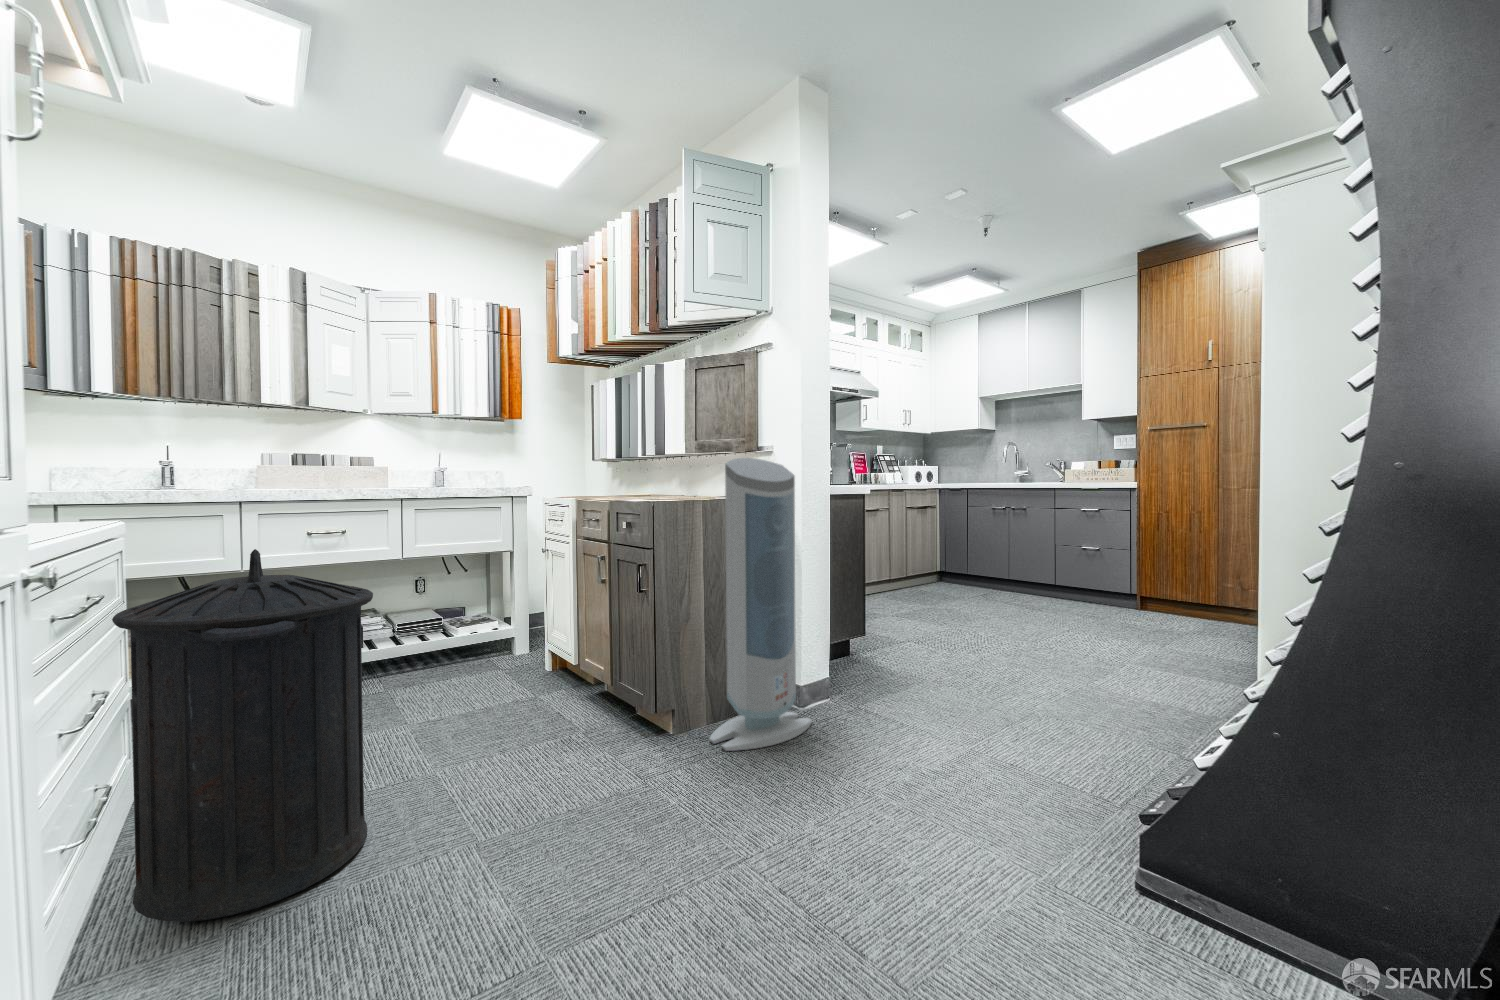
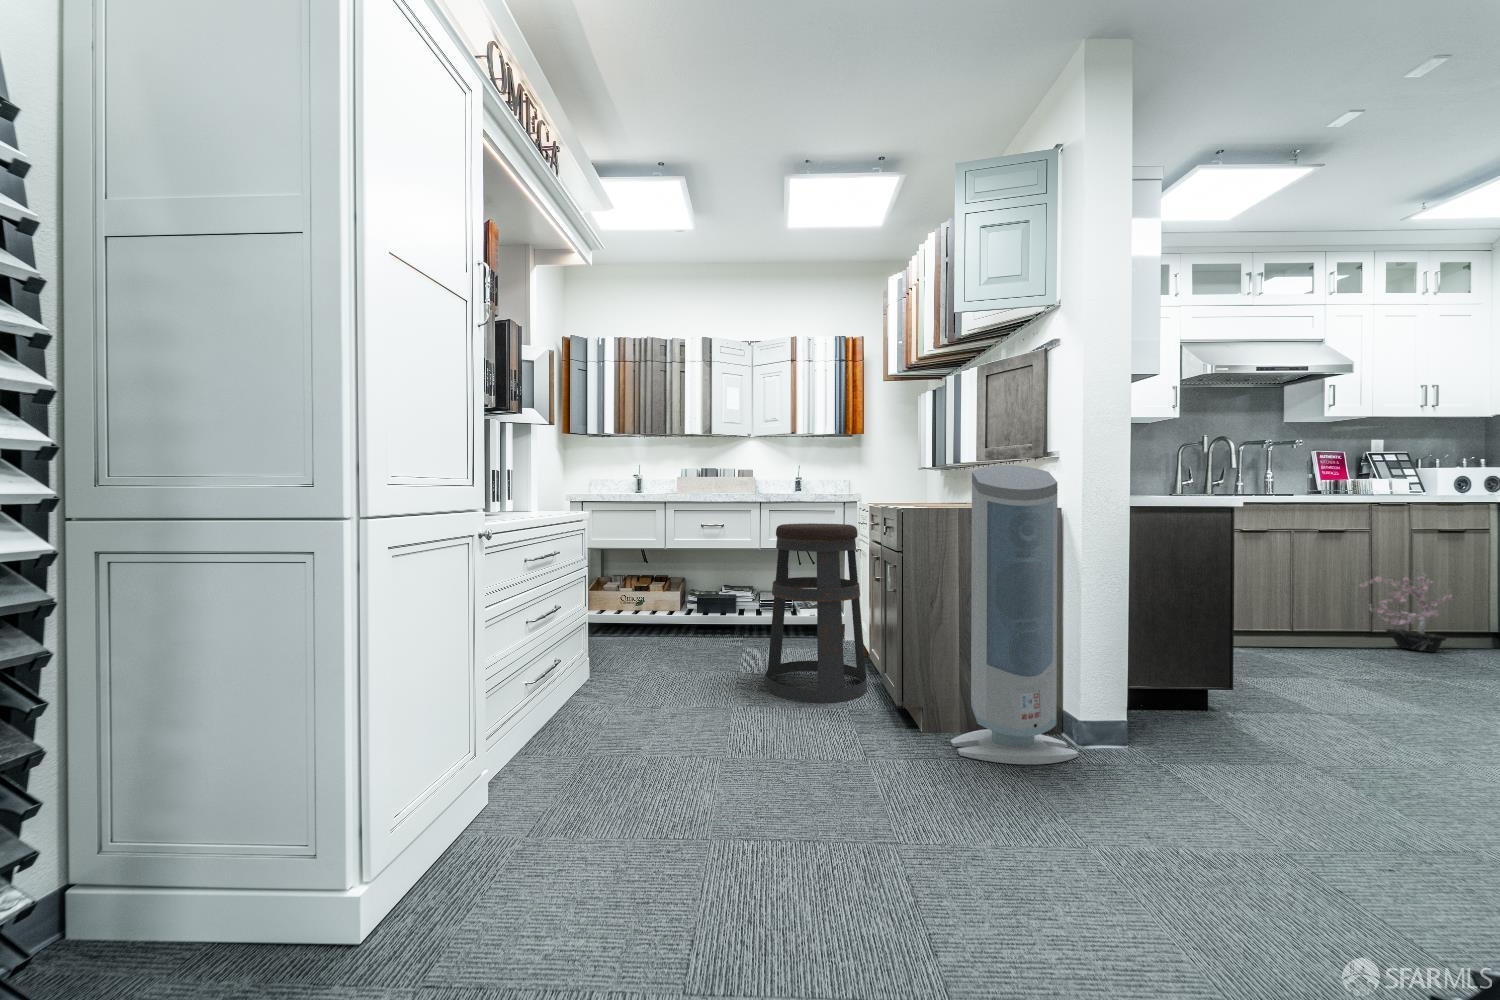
bar stool: none [456,523,587,741] -> present [764,523,867,703]
potted plant: none [891,539,938,594] -> present [1361,573,1452,652]
trash can: present [112,549,373,922] -> none [548,532,679,753]

